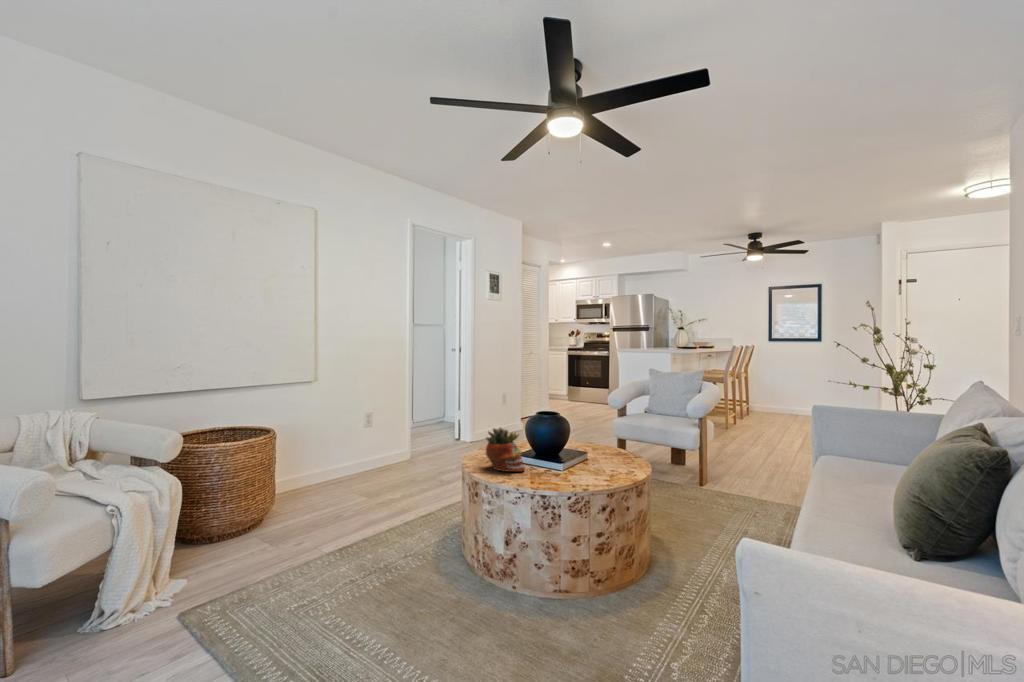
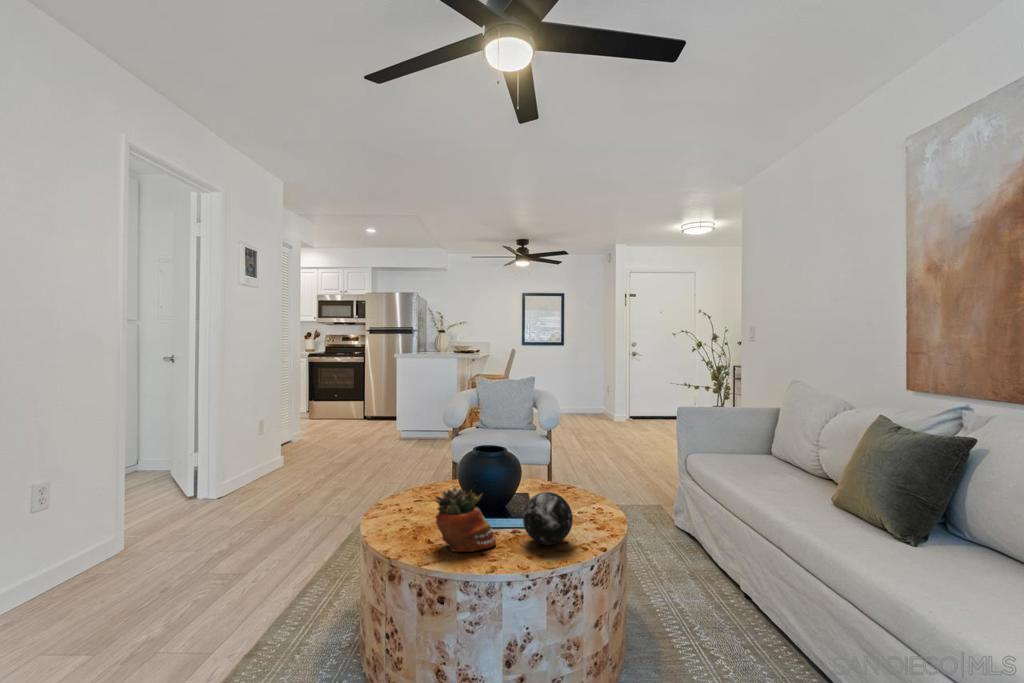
decorative orb: none [539,440,577,478] -> present [523,492,573,545]

